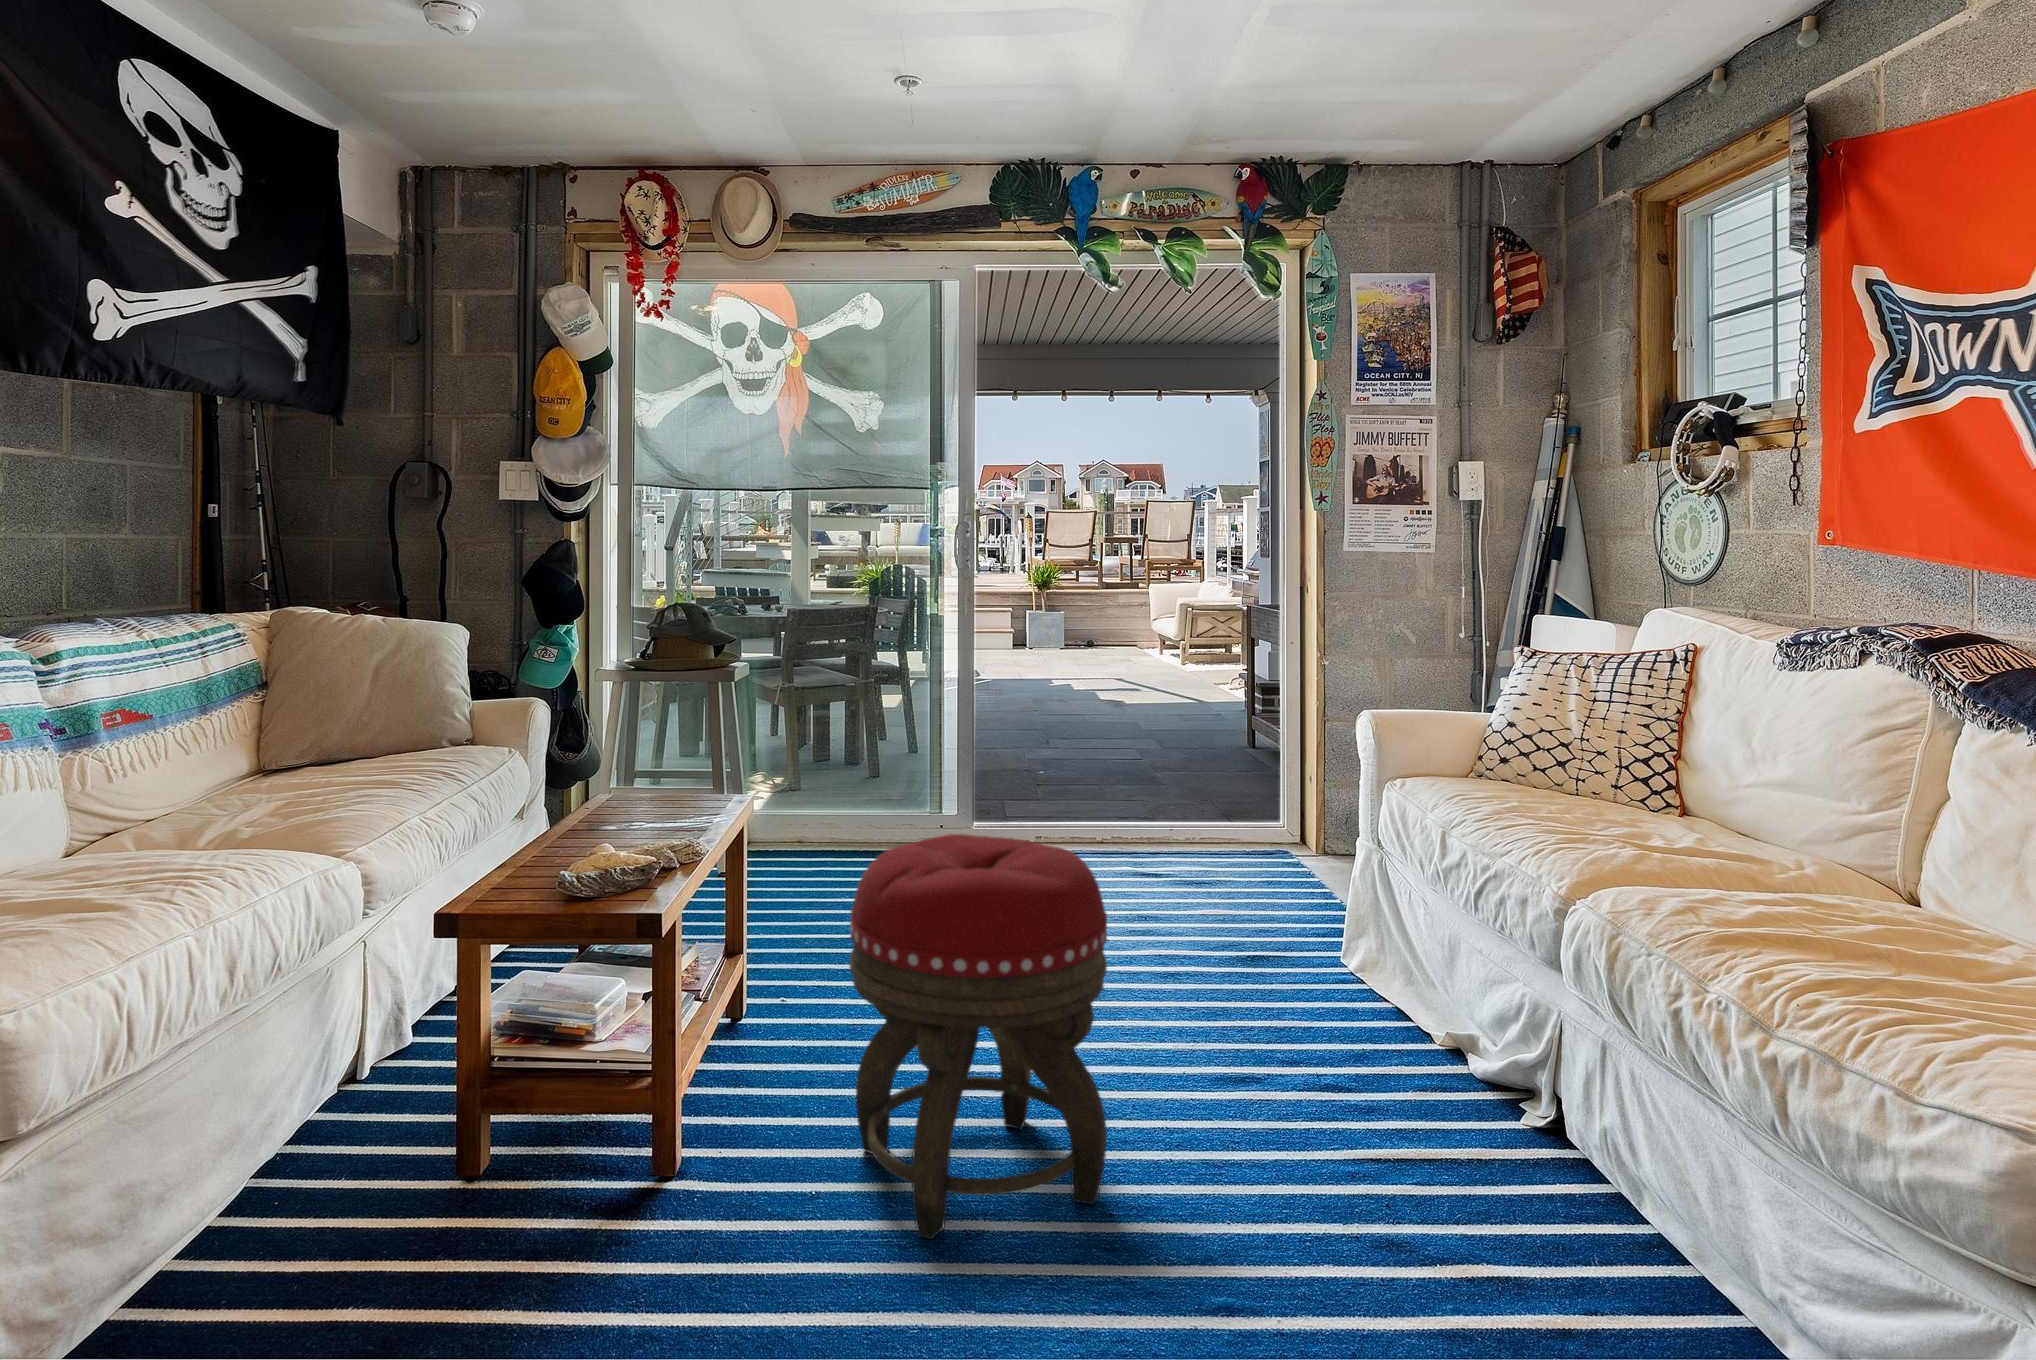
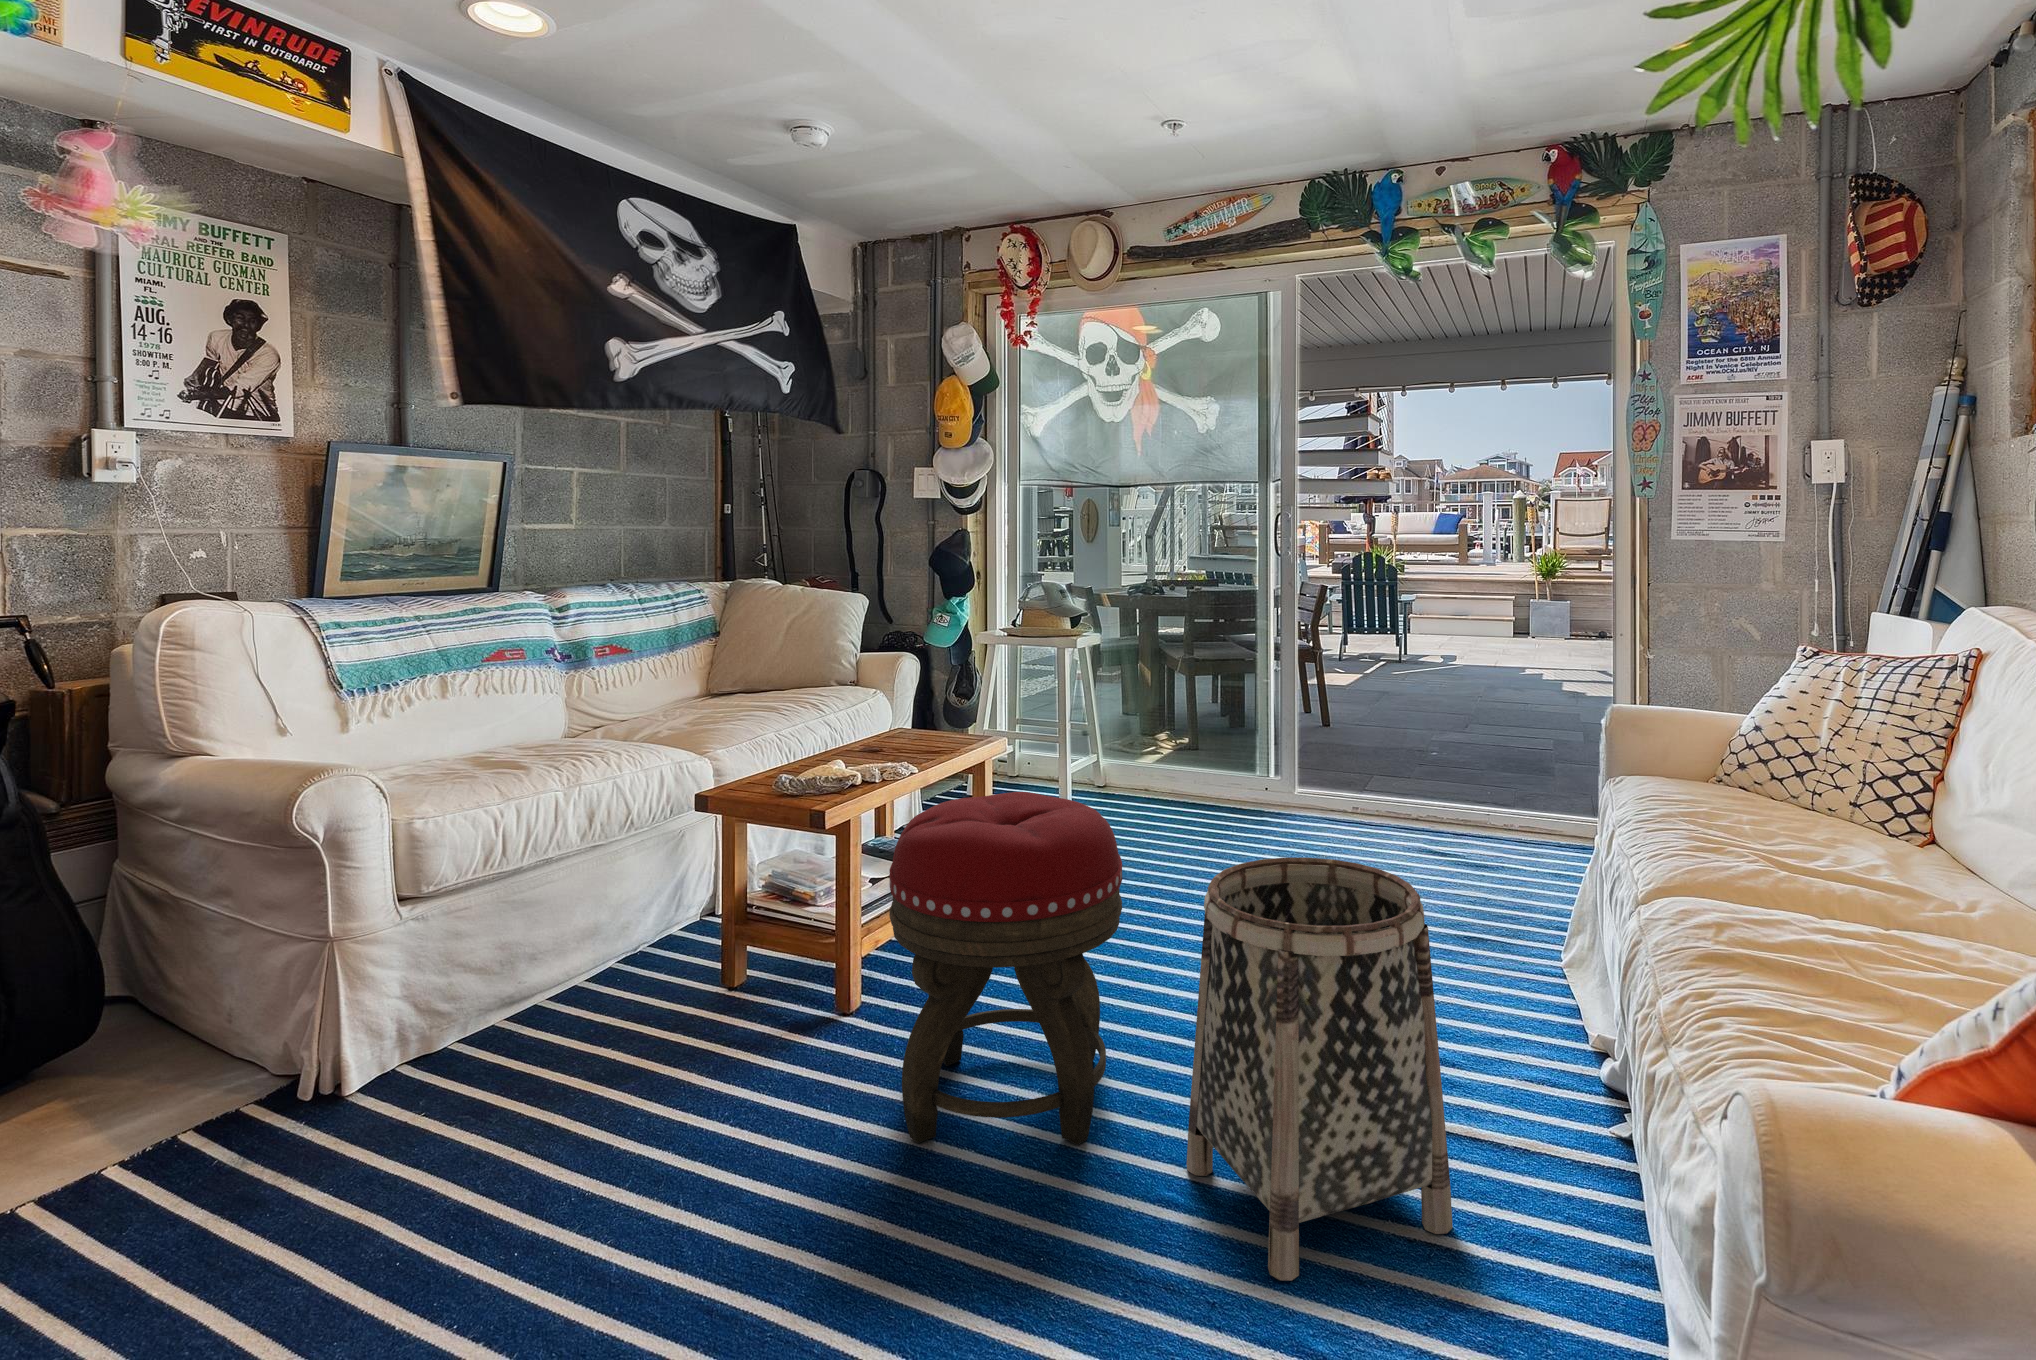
basket: none [1212,870,1476,1280] -> present [1187,857,1453,1281]

